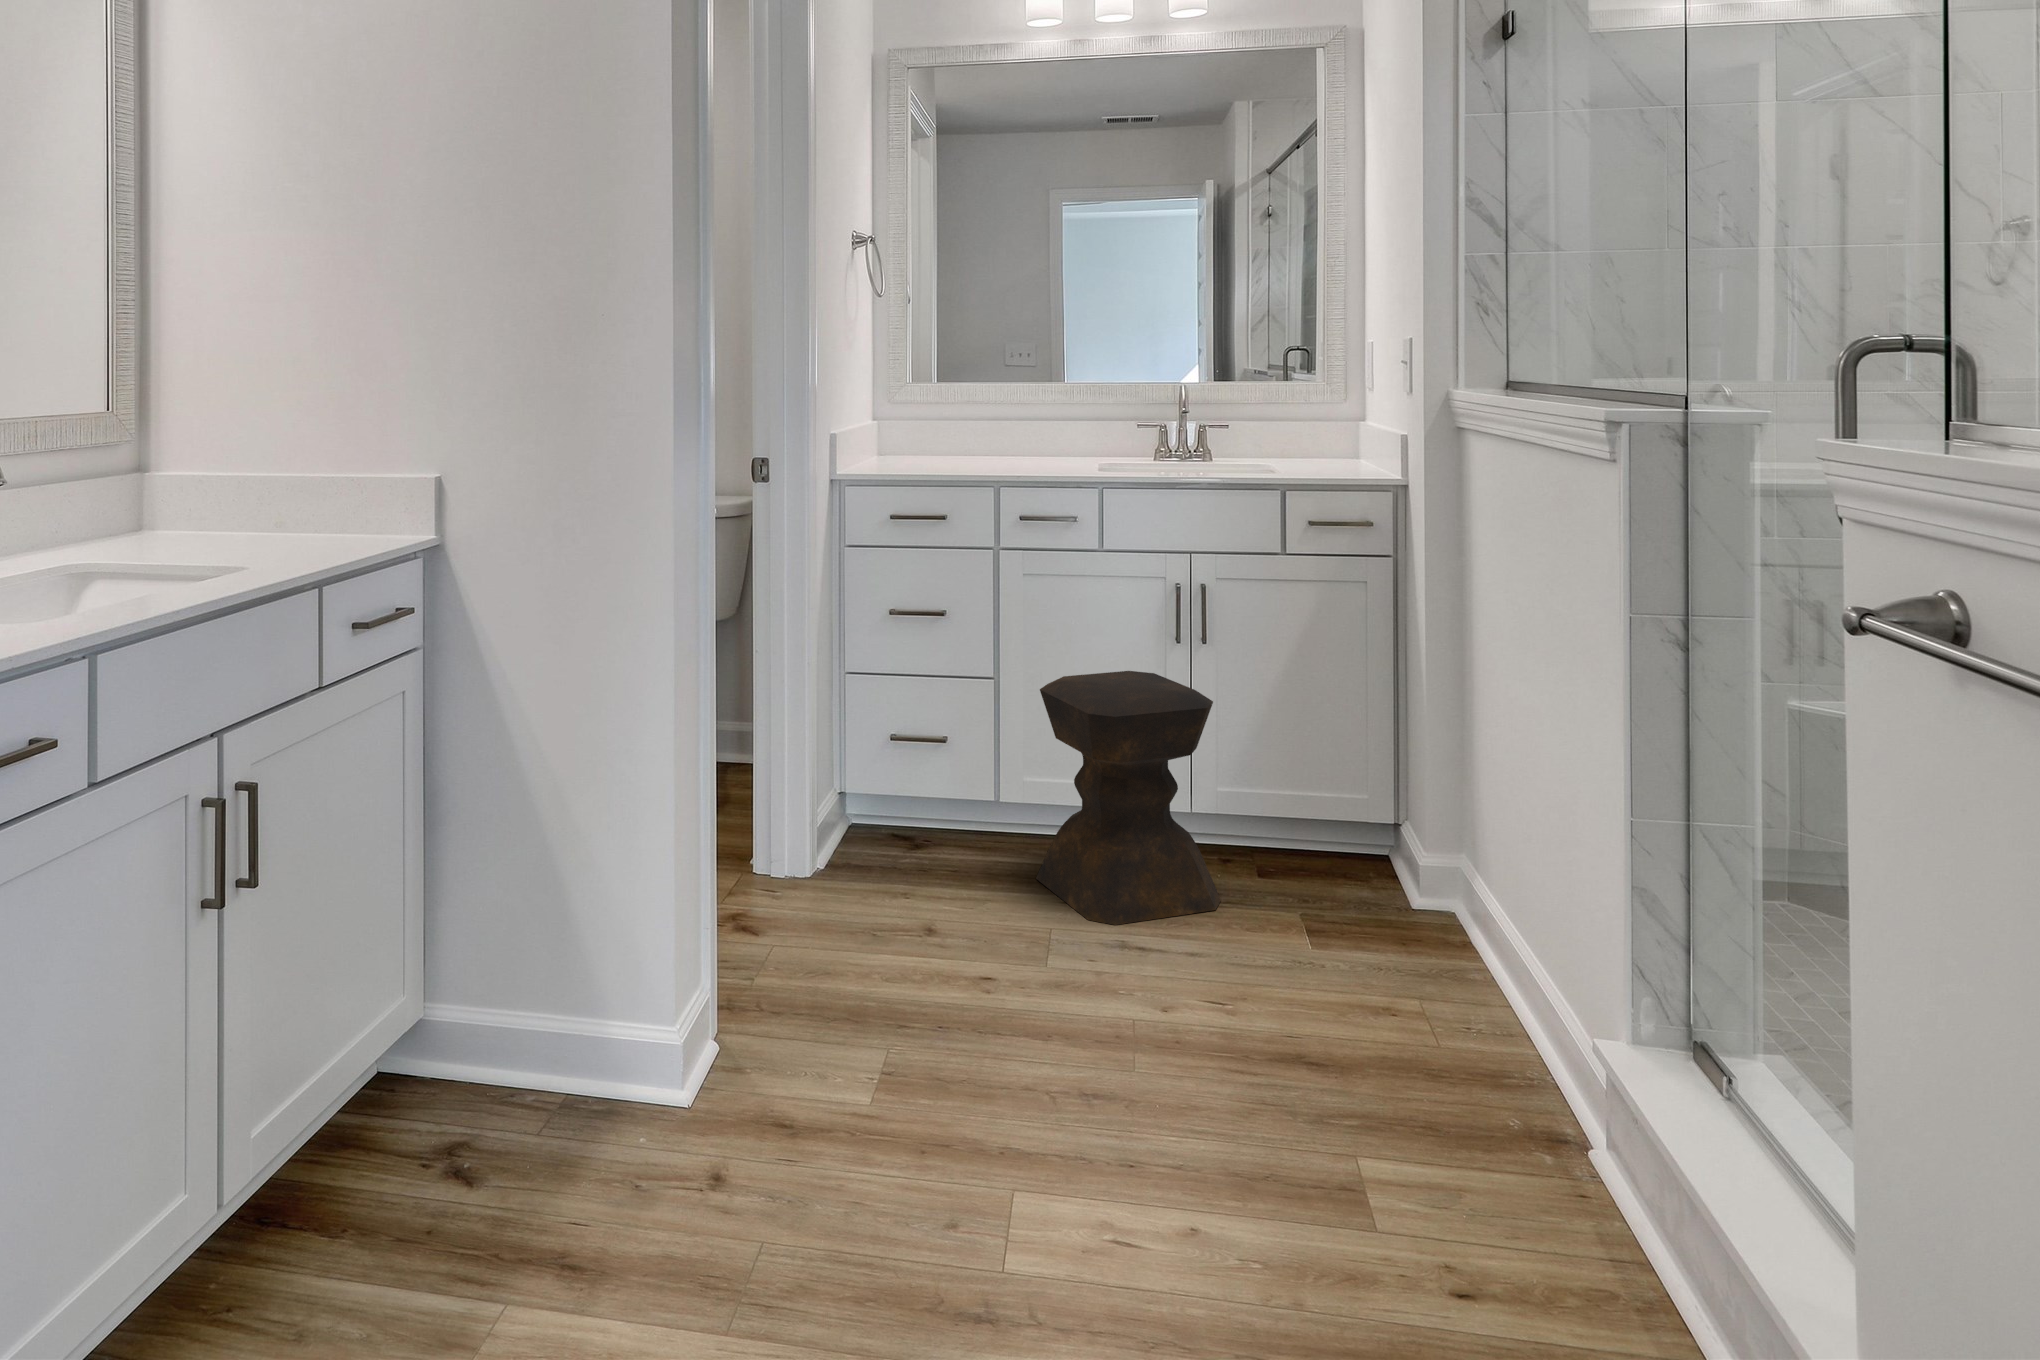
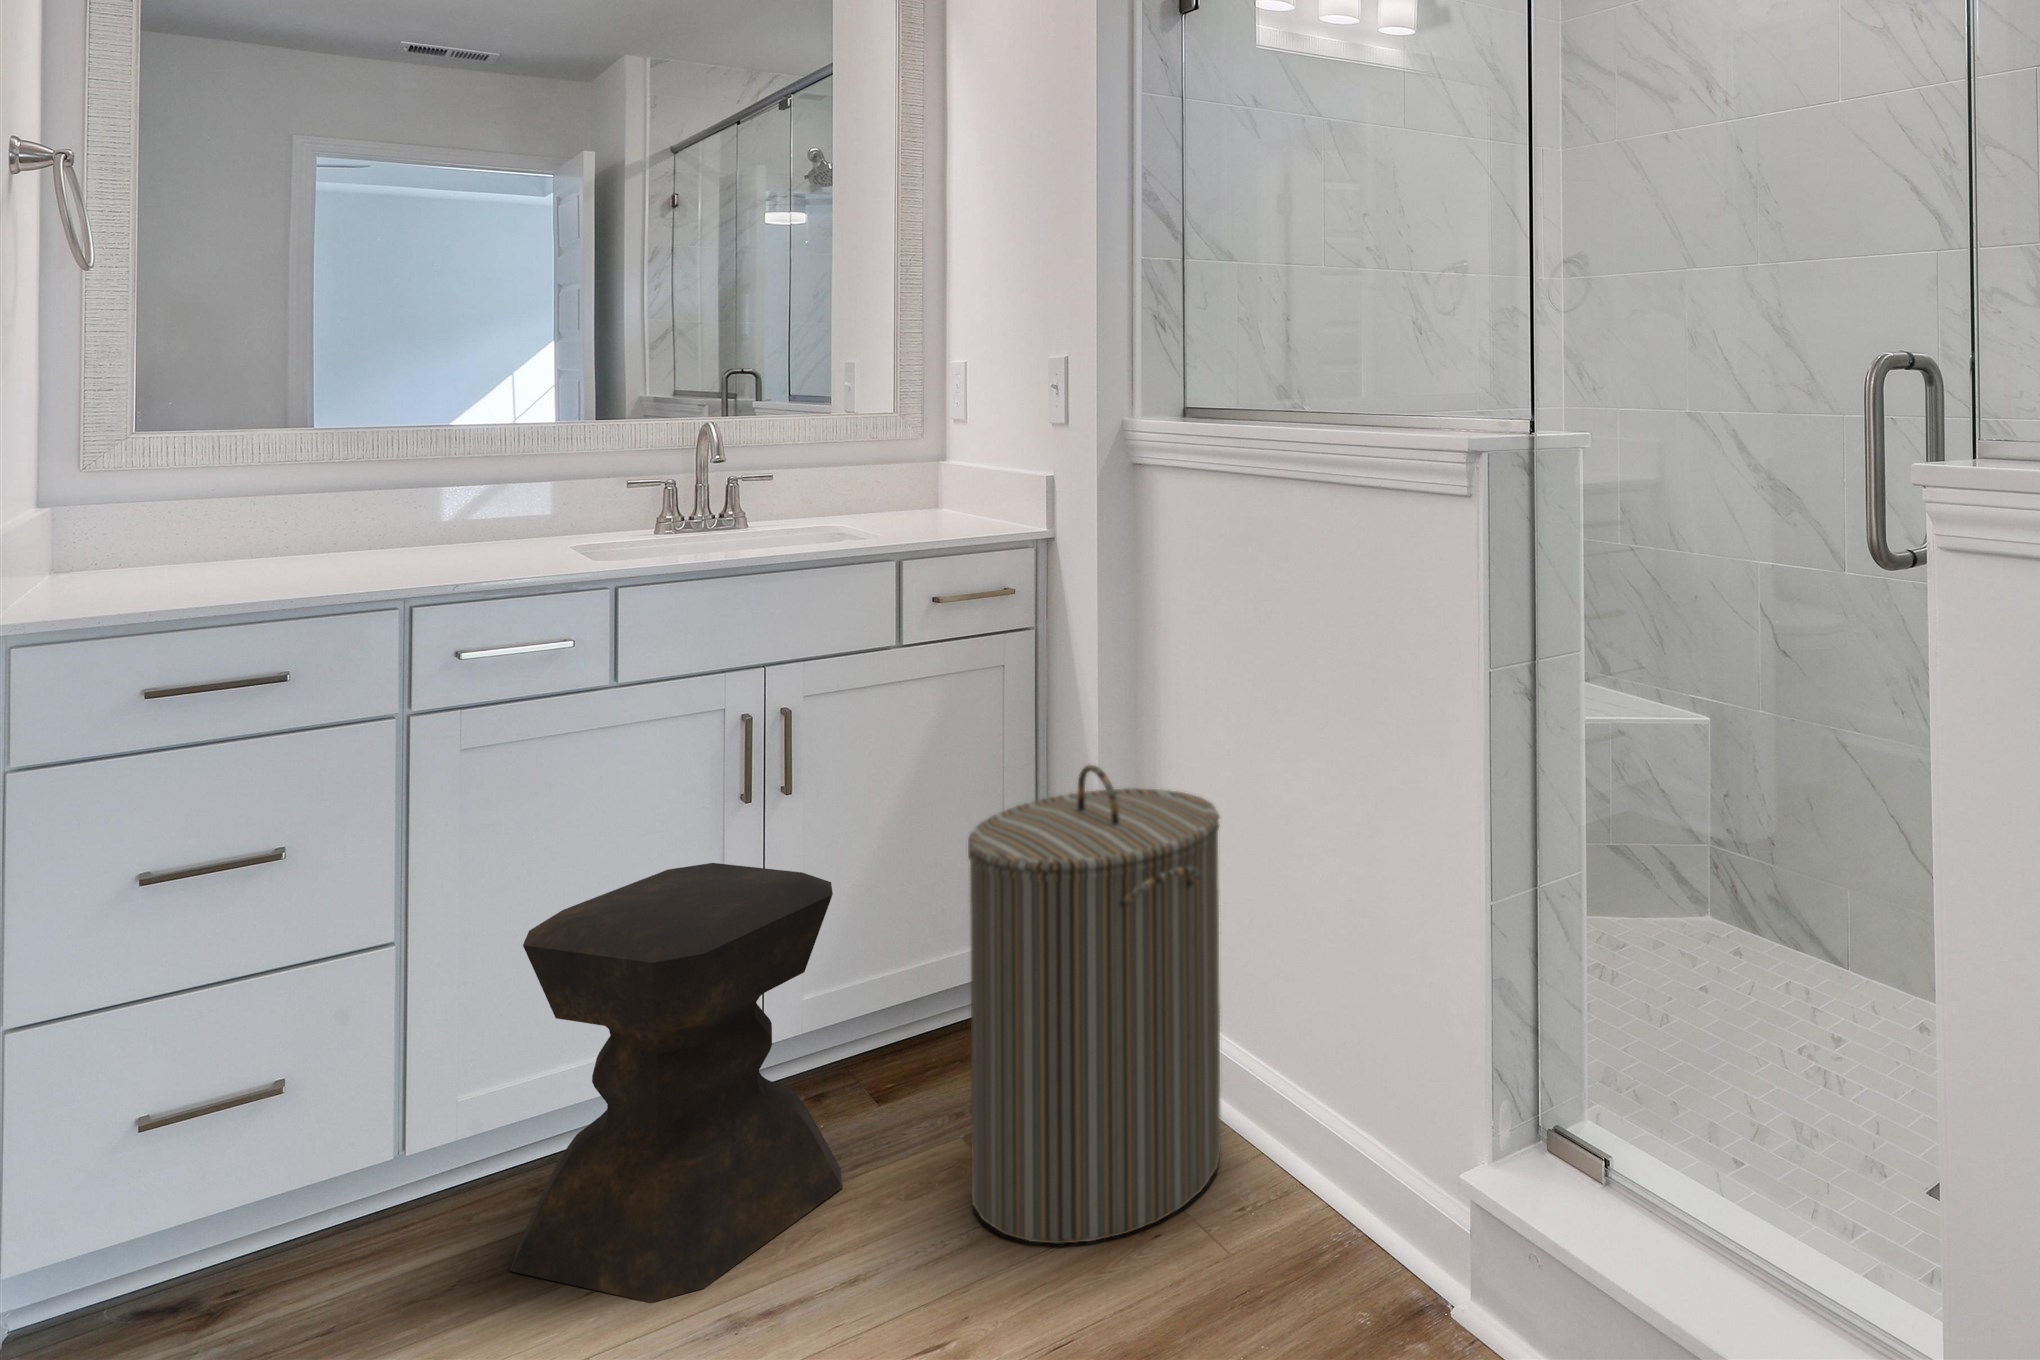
laundry hamper: none [1277,654,1479,1011] -> present [968,765,1221,1244]

